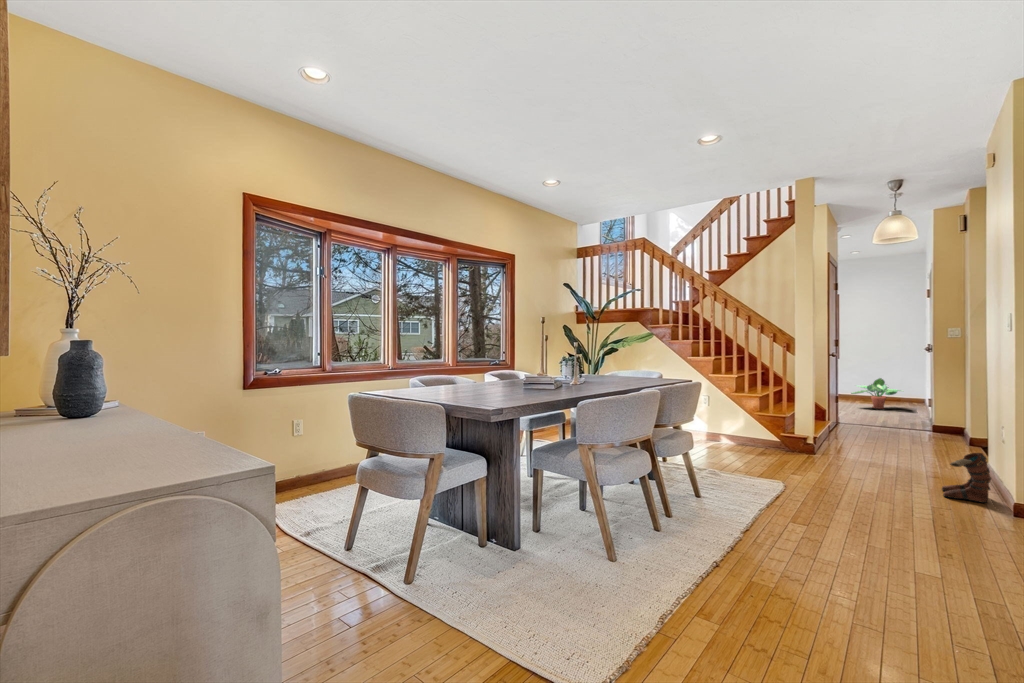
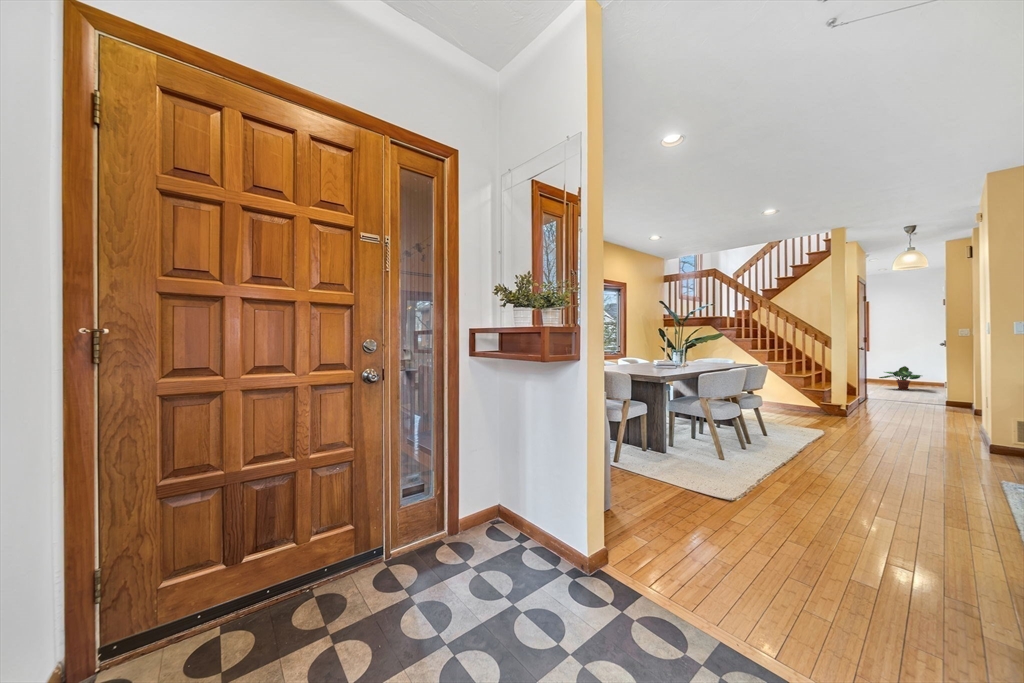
boots: present [942,453,991,503] -> none [943,413,980,446]

